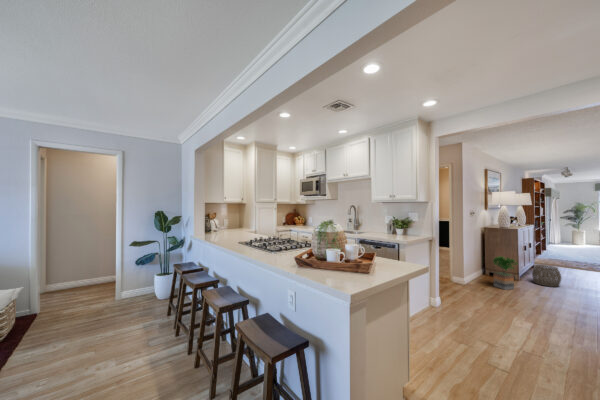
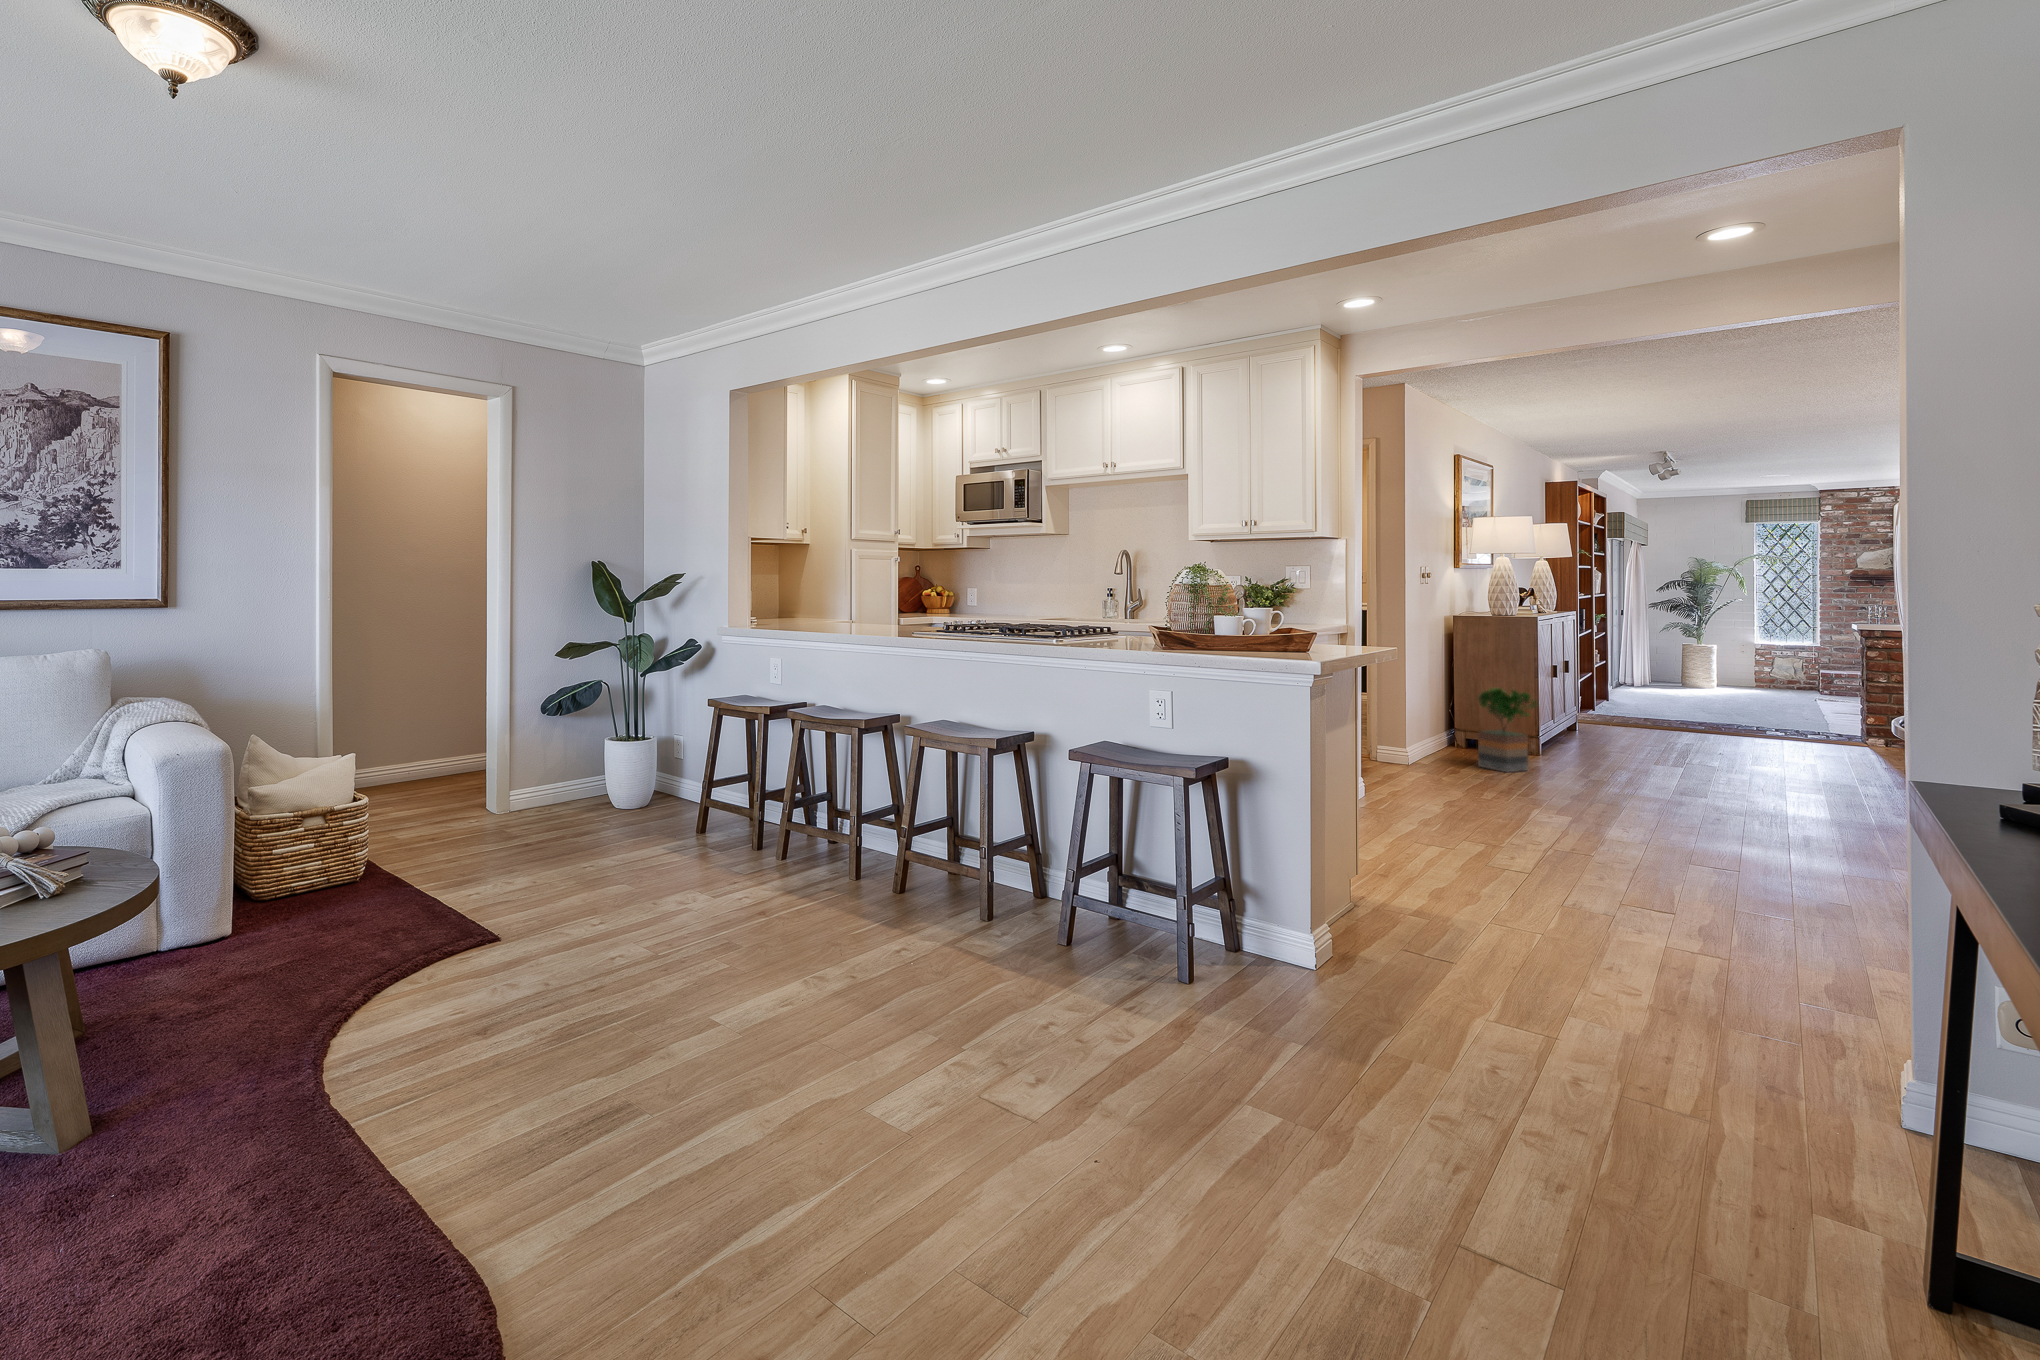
woven basket: present [532,265,561,287] -> none [1570,712,1641,766]

